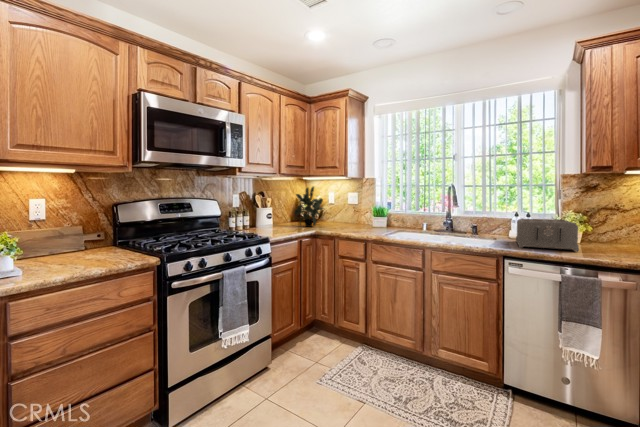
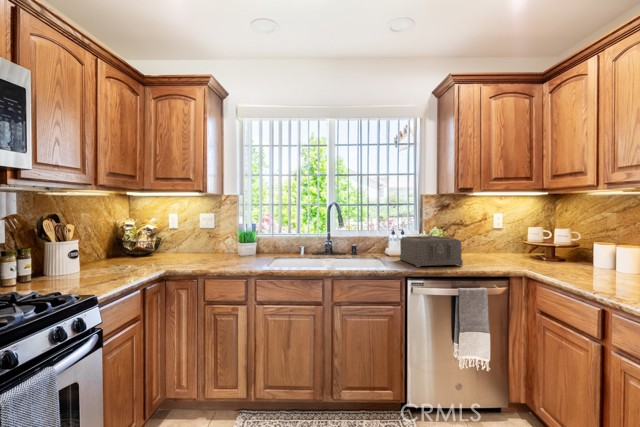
potted plant: present [295,187,323,227] -> none [118,204,172,265]

